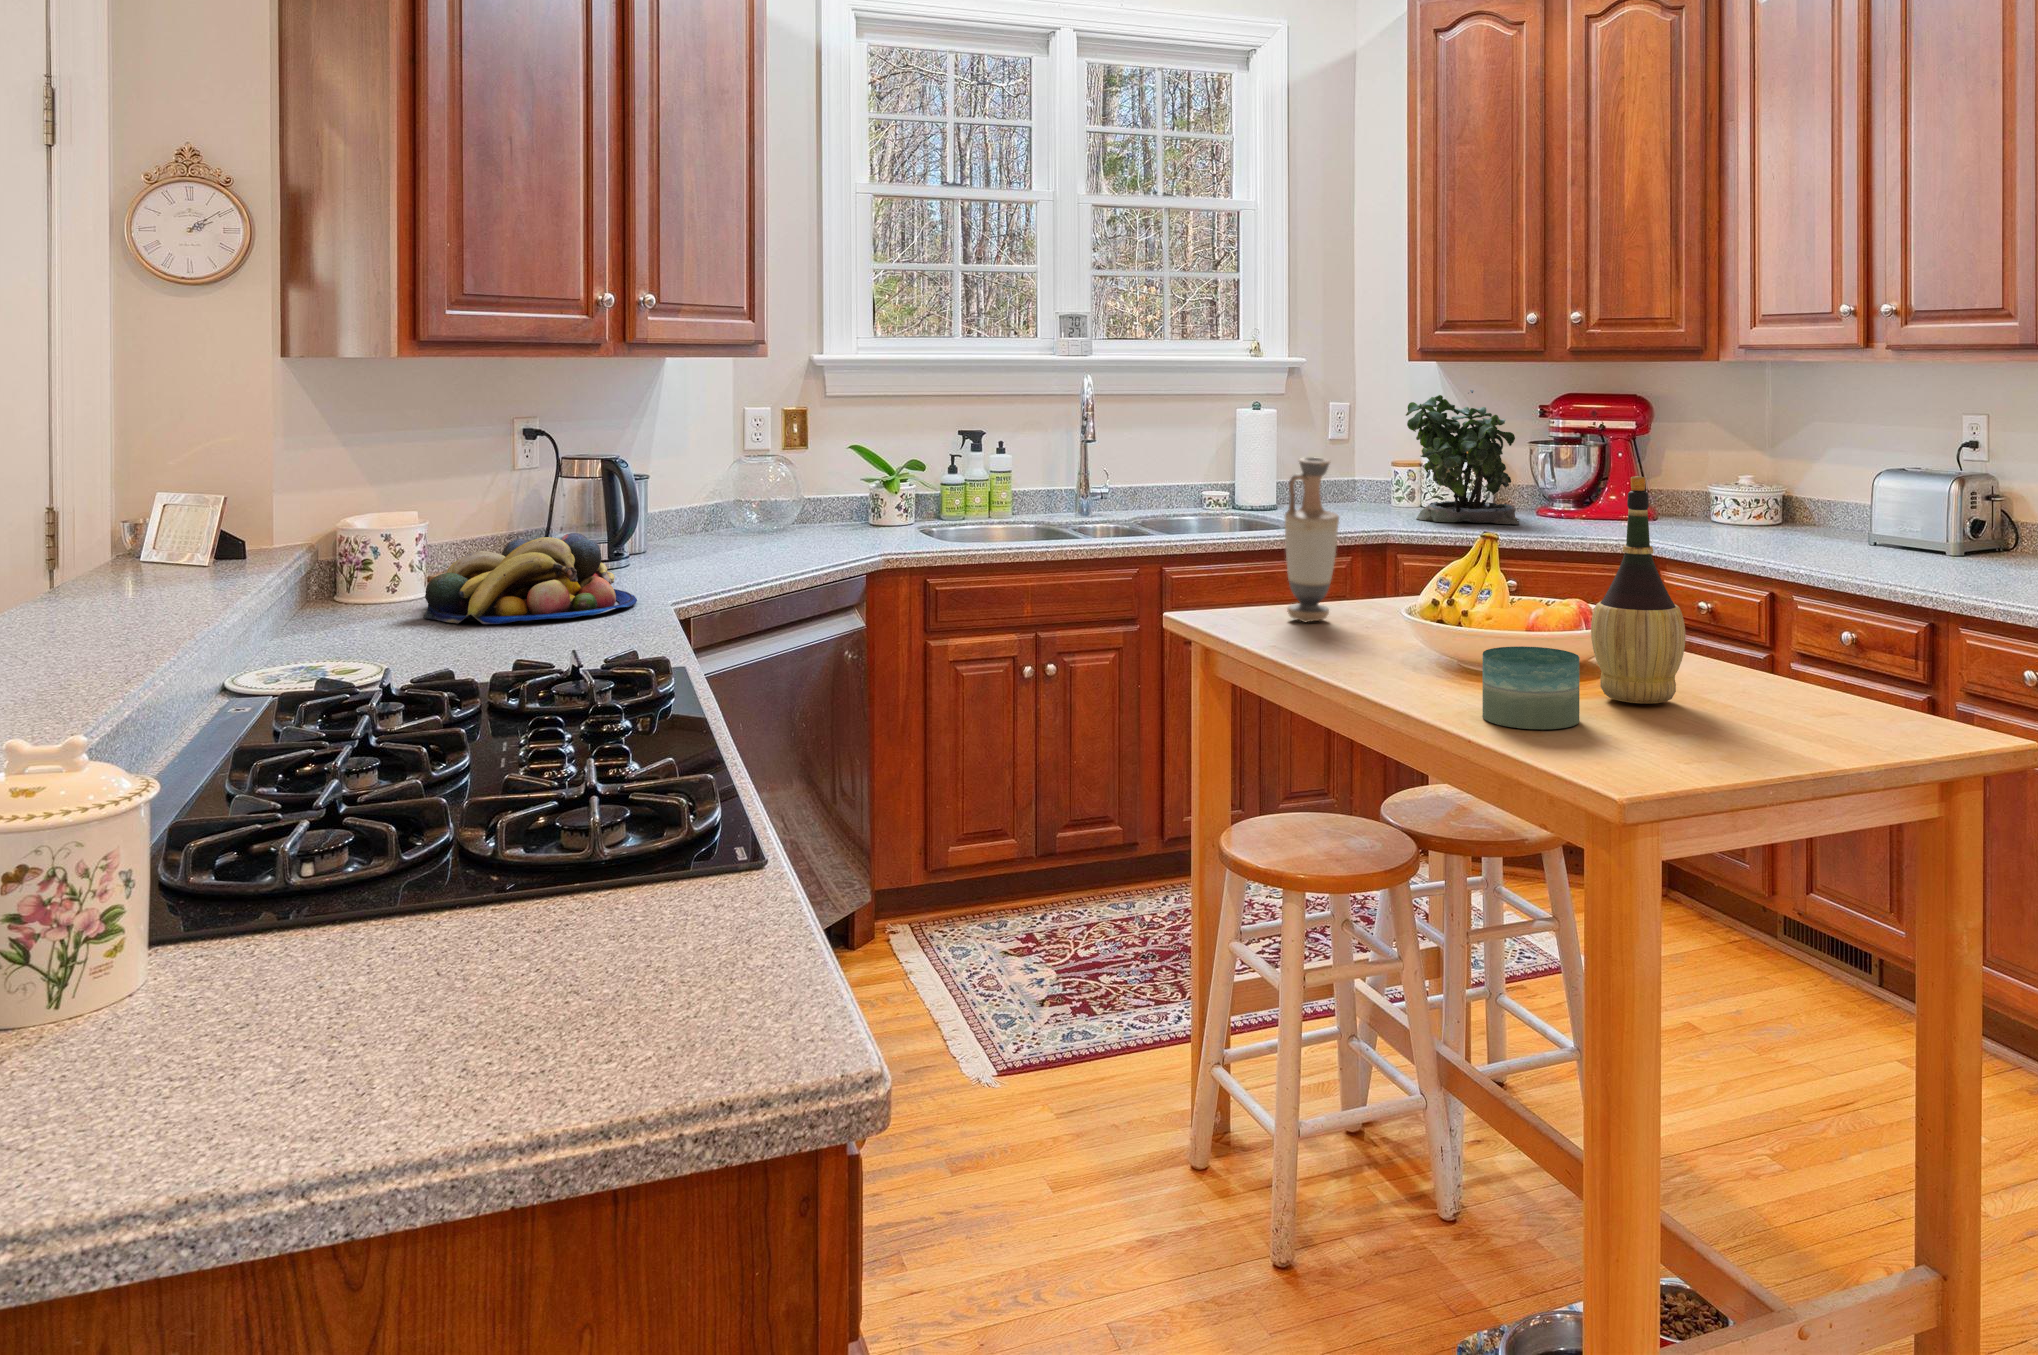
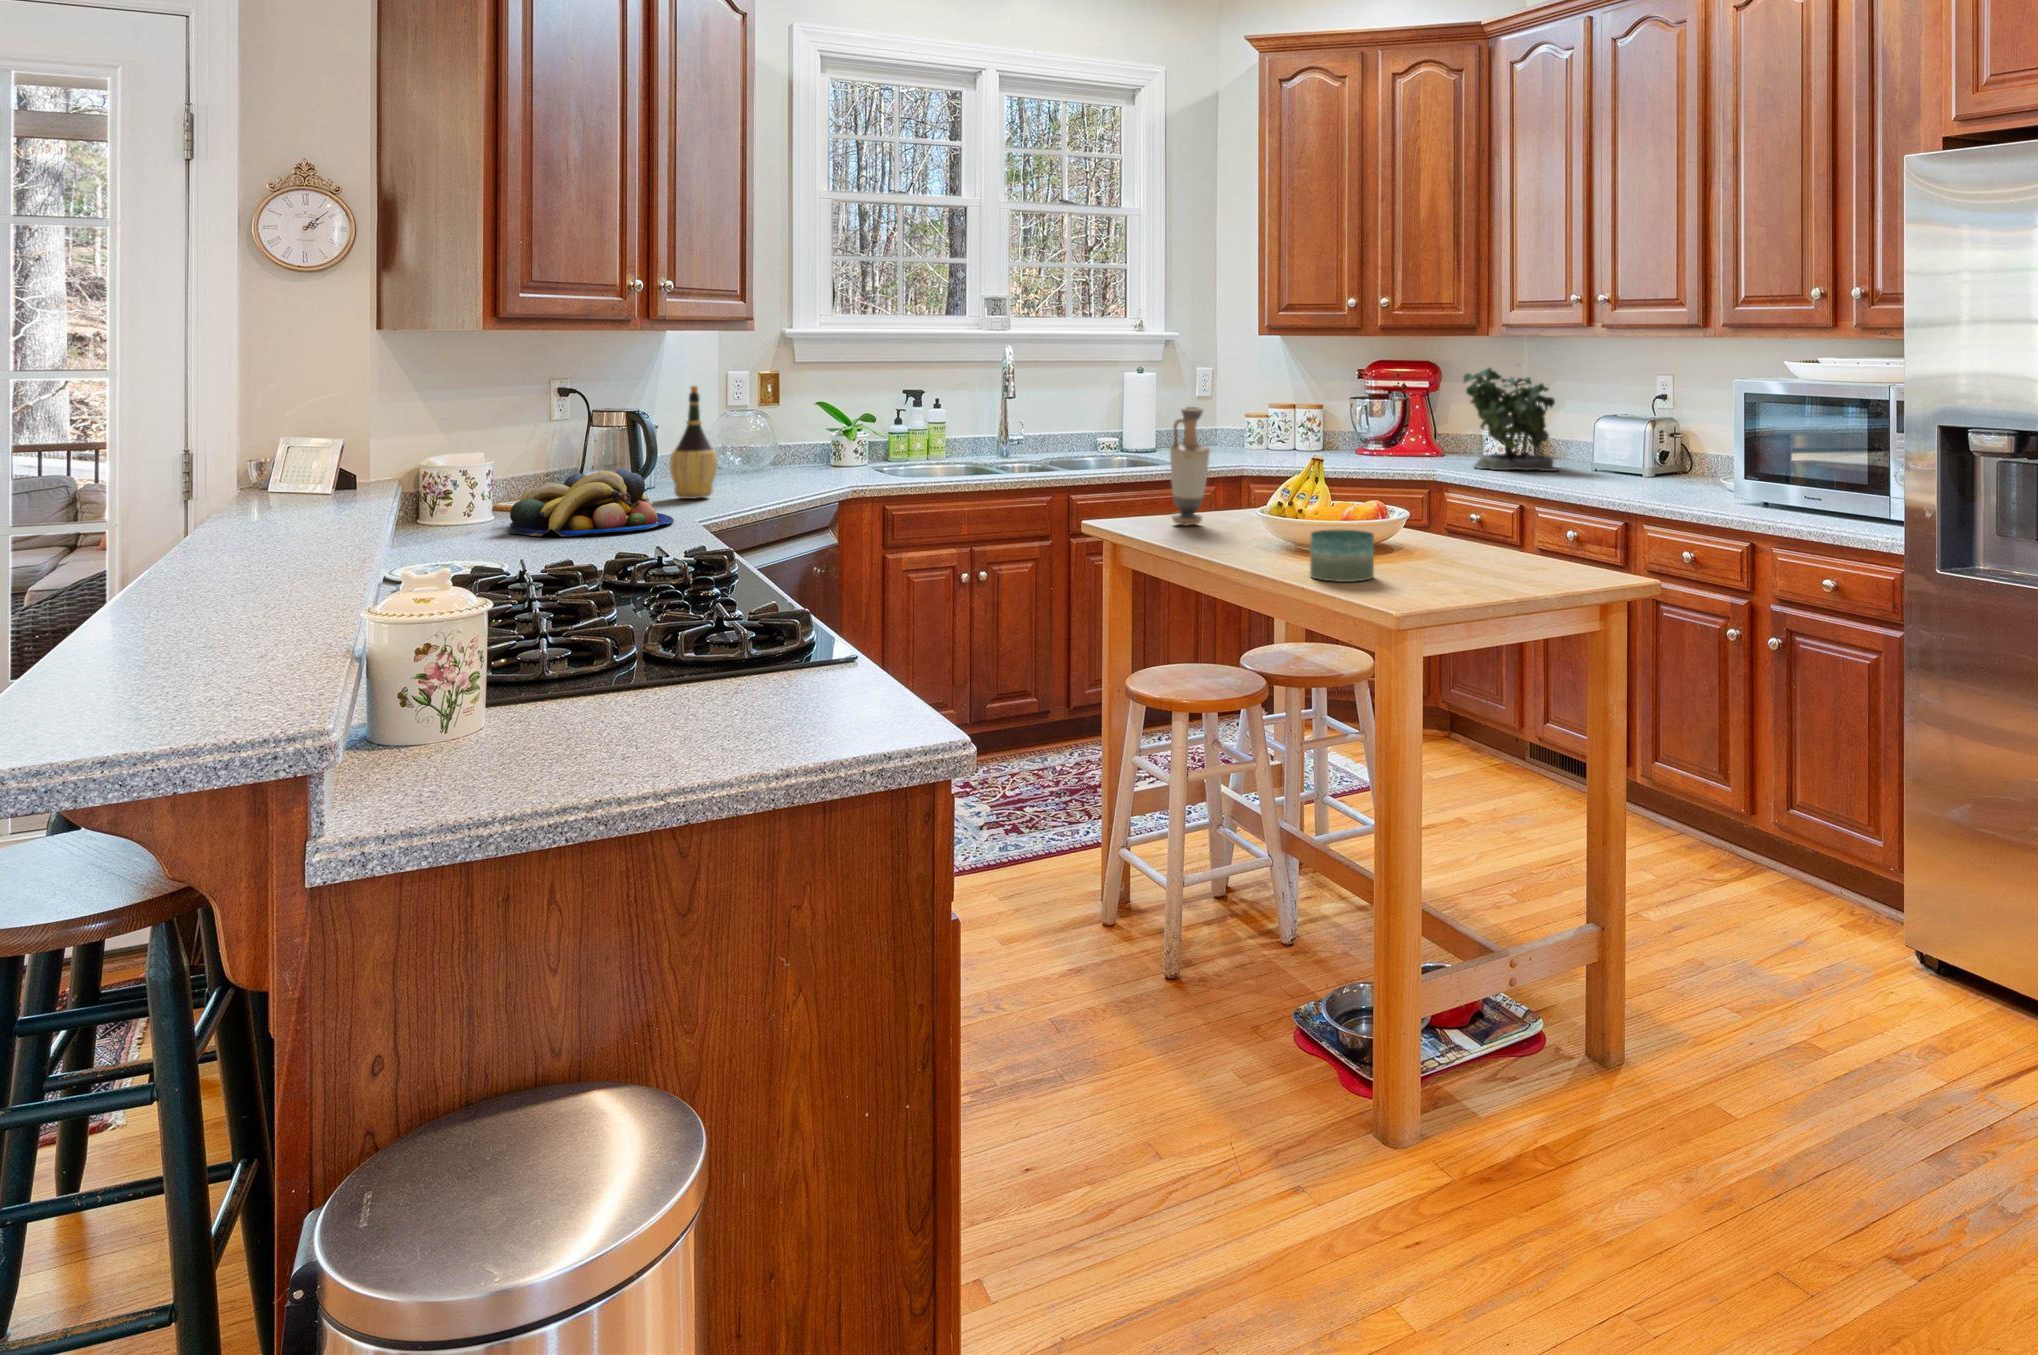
potted plant: present [1406,390,1519,524] -> present [1464,368,1557,471]
wine bottle: present [1591,476,1686,704] -> present [669,386,718,499]

